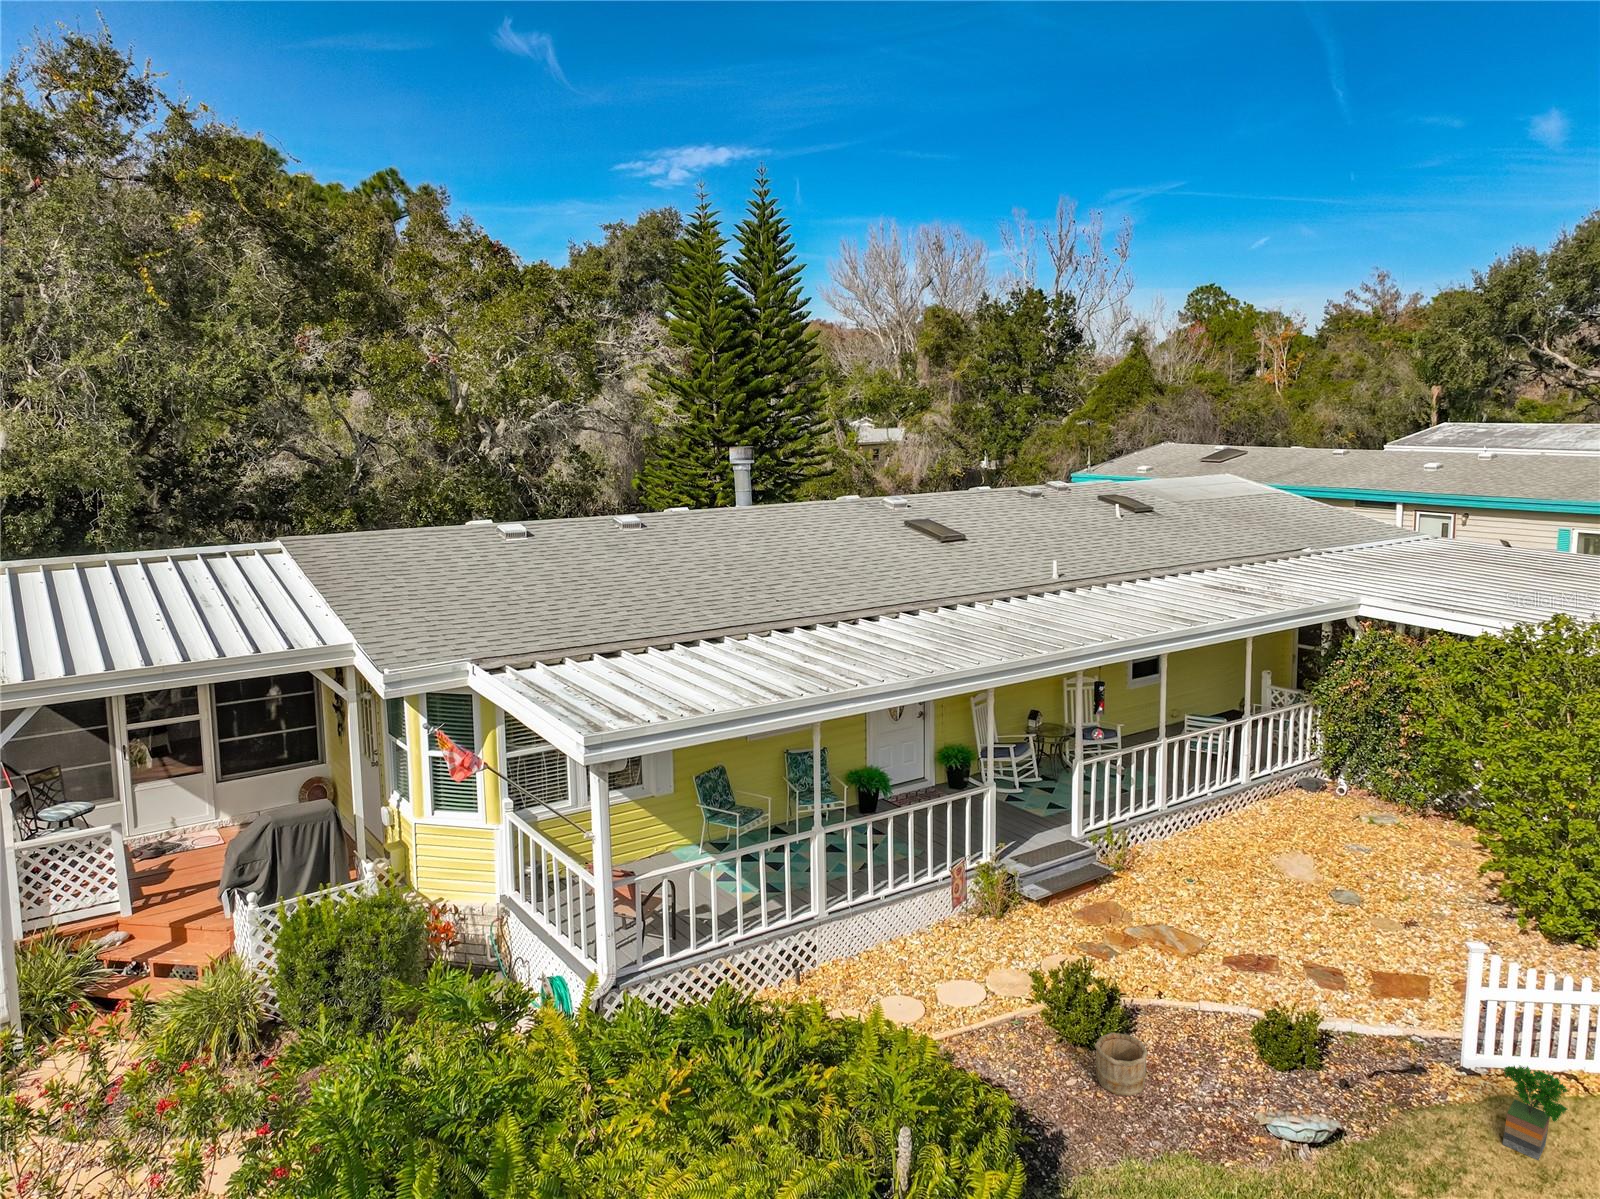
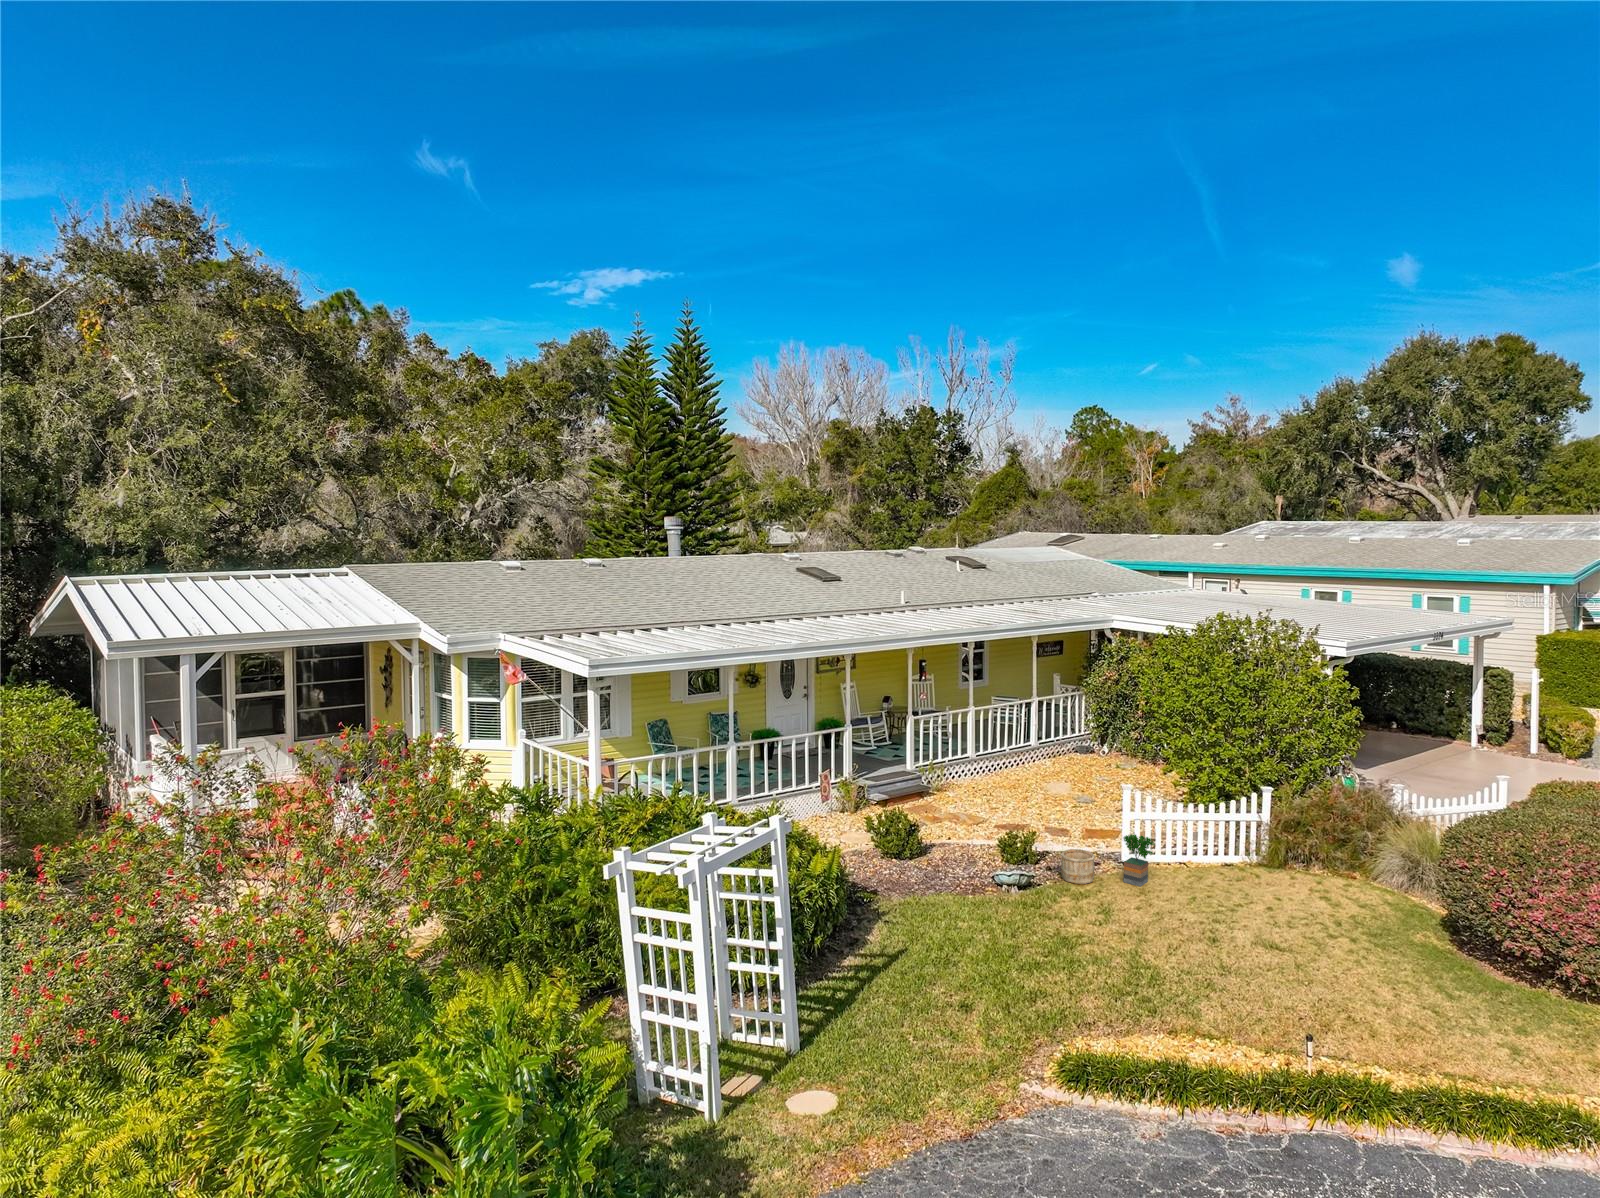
wooden bucket: present [1095,1033,1148,1096] -> present [1060,849,1095,884]

